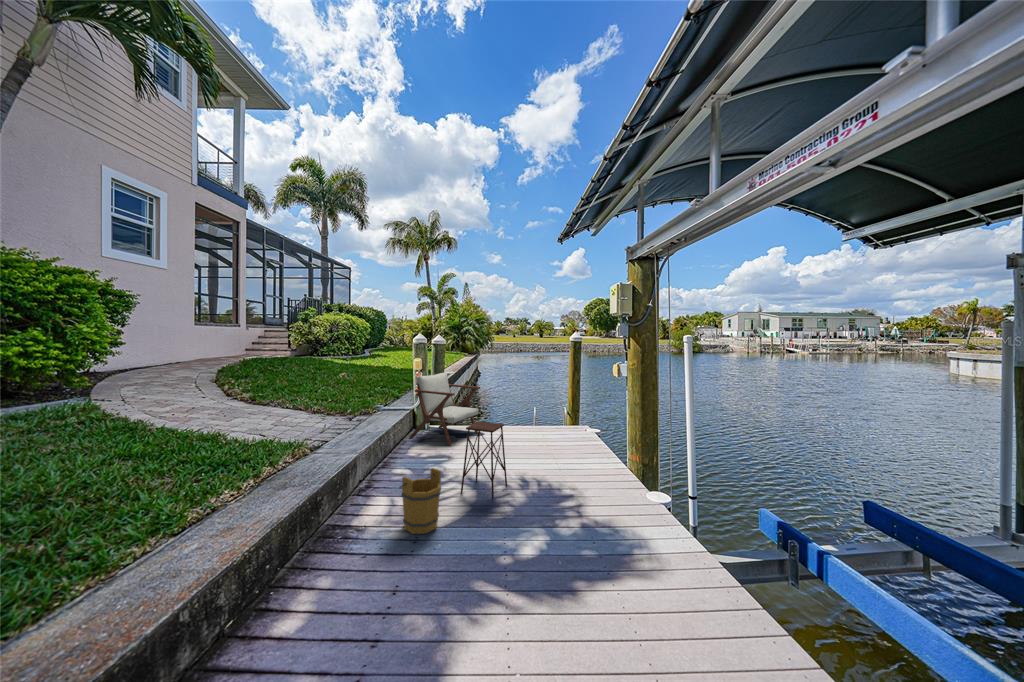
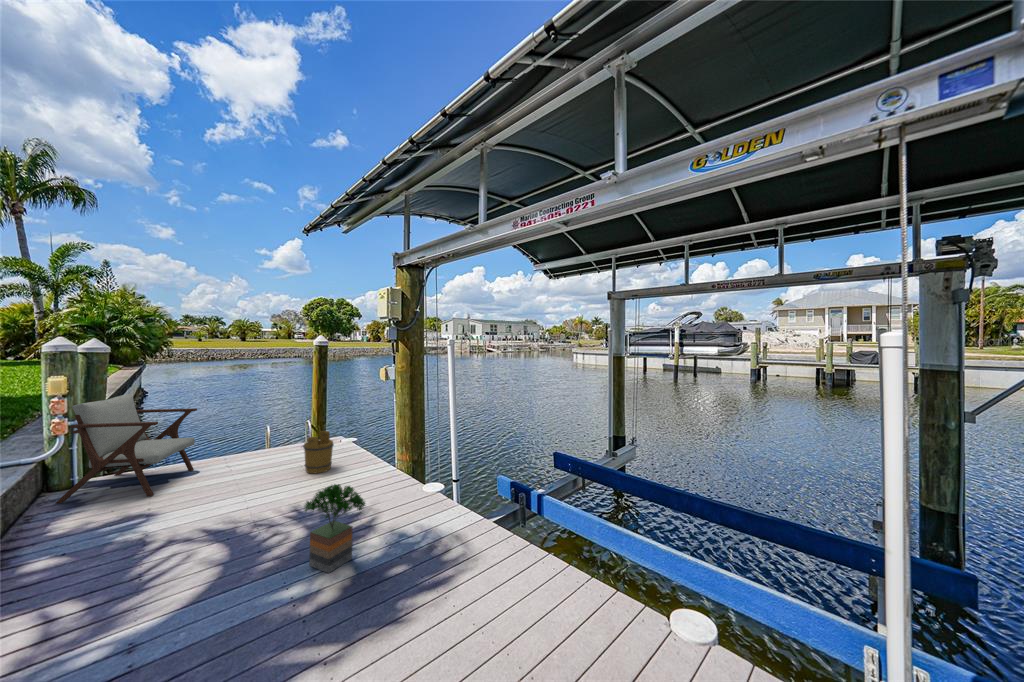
side table: present [461,422,507,499] -> none [200,450,268,553]
potted tree: none [517,463,567,540] -> present [304,484,365,573]
bucket: present [399,468,441,534] -> present [303,431,334,474]

